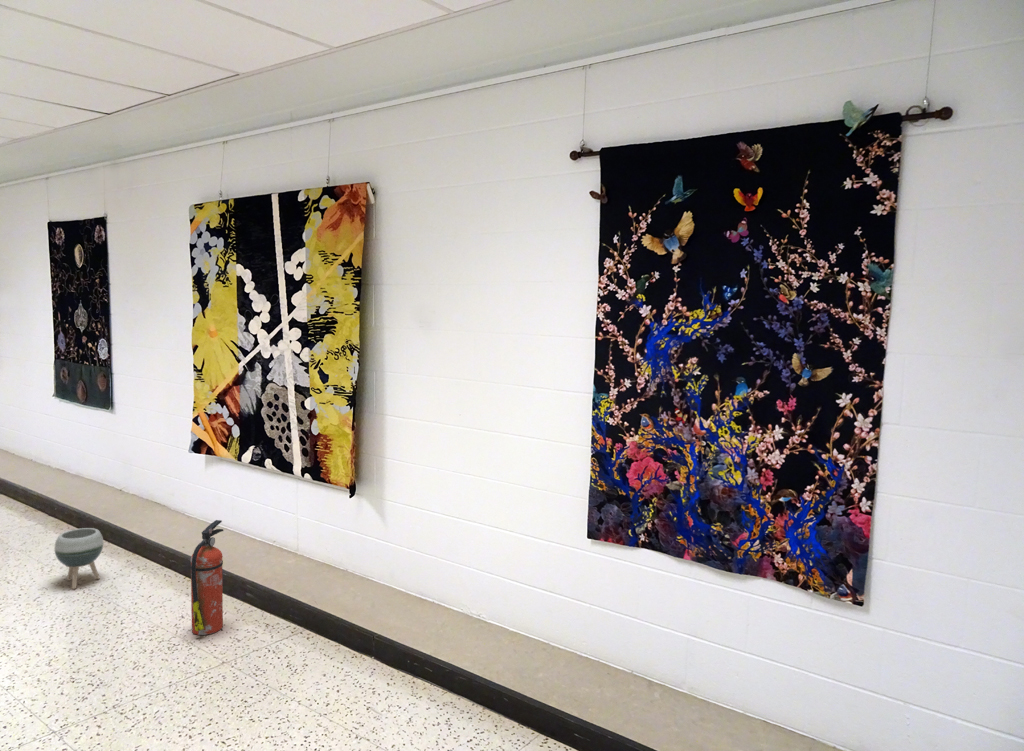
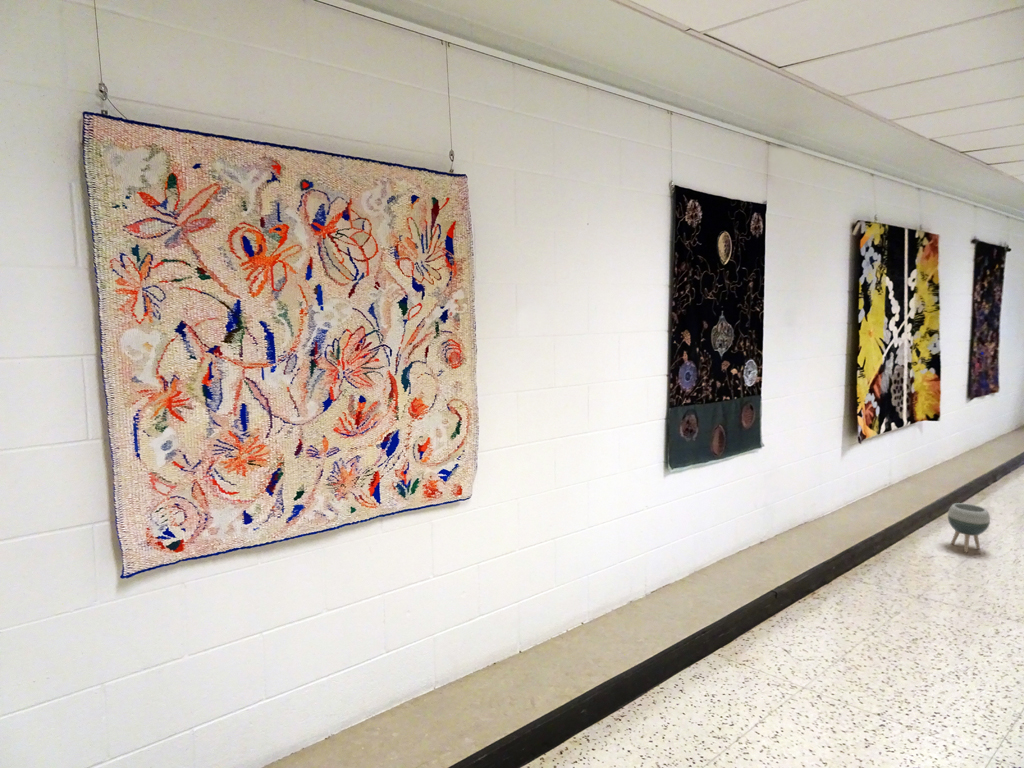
fire extinguisher: present [190,520,223,635] -> none [974,447,1011,515]

